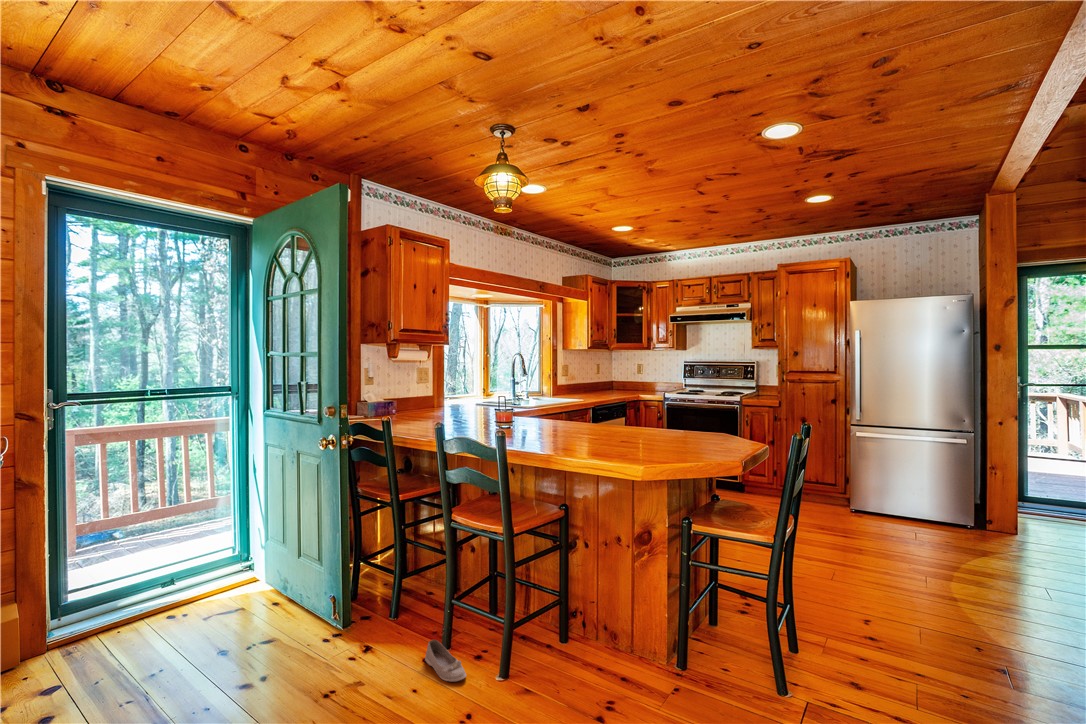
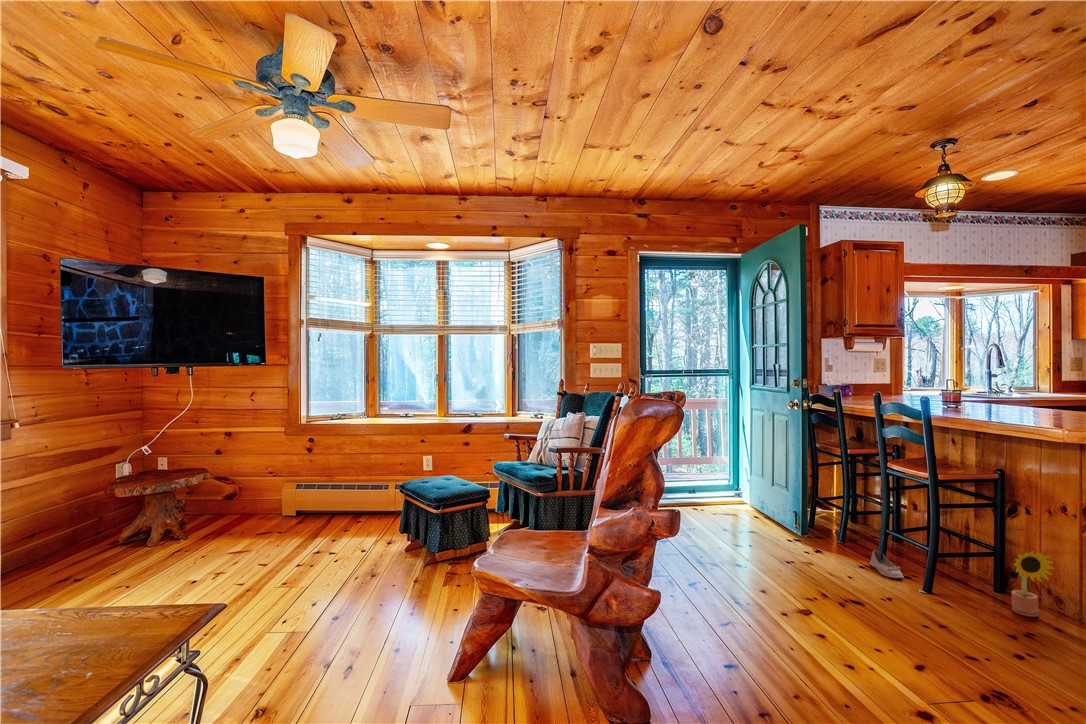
decorative plant: none [578,618,619,694] -> present [1012,551,1055,617]

